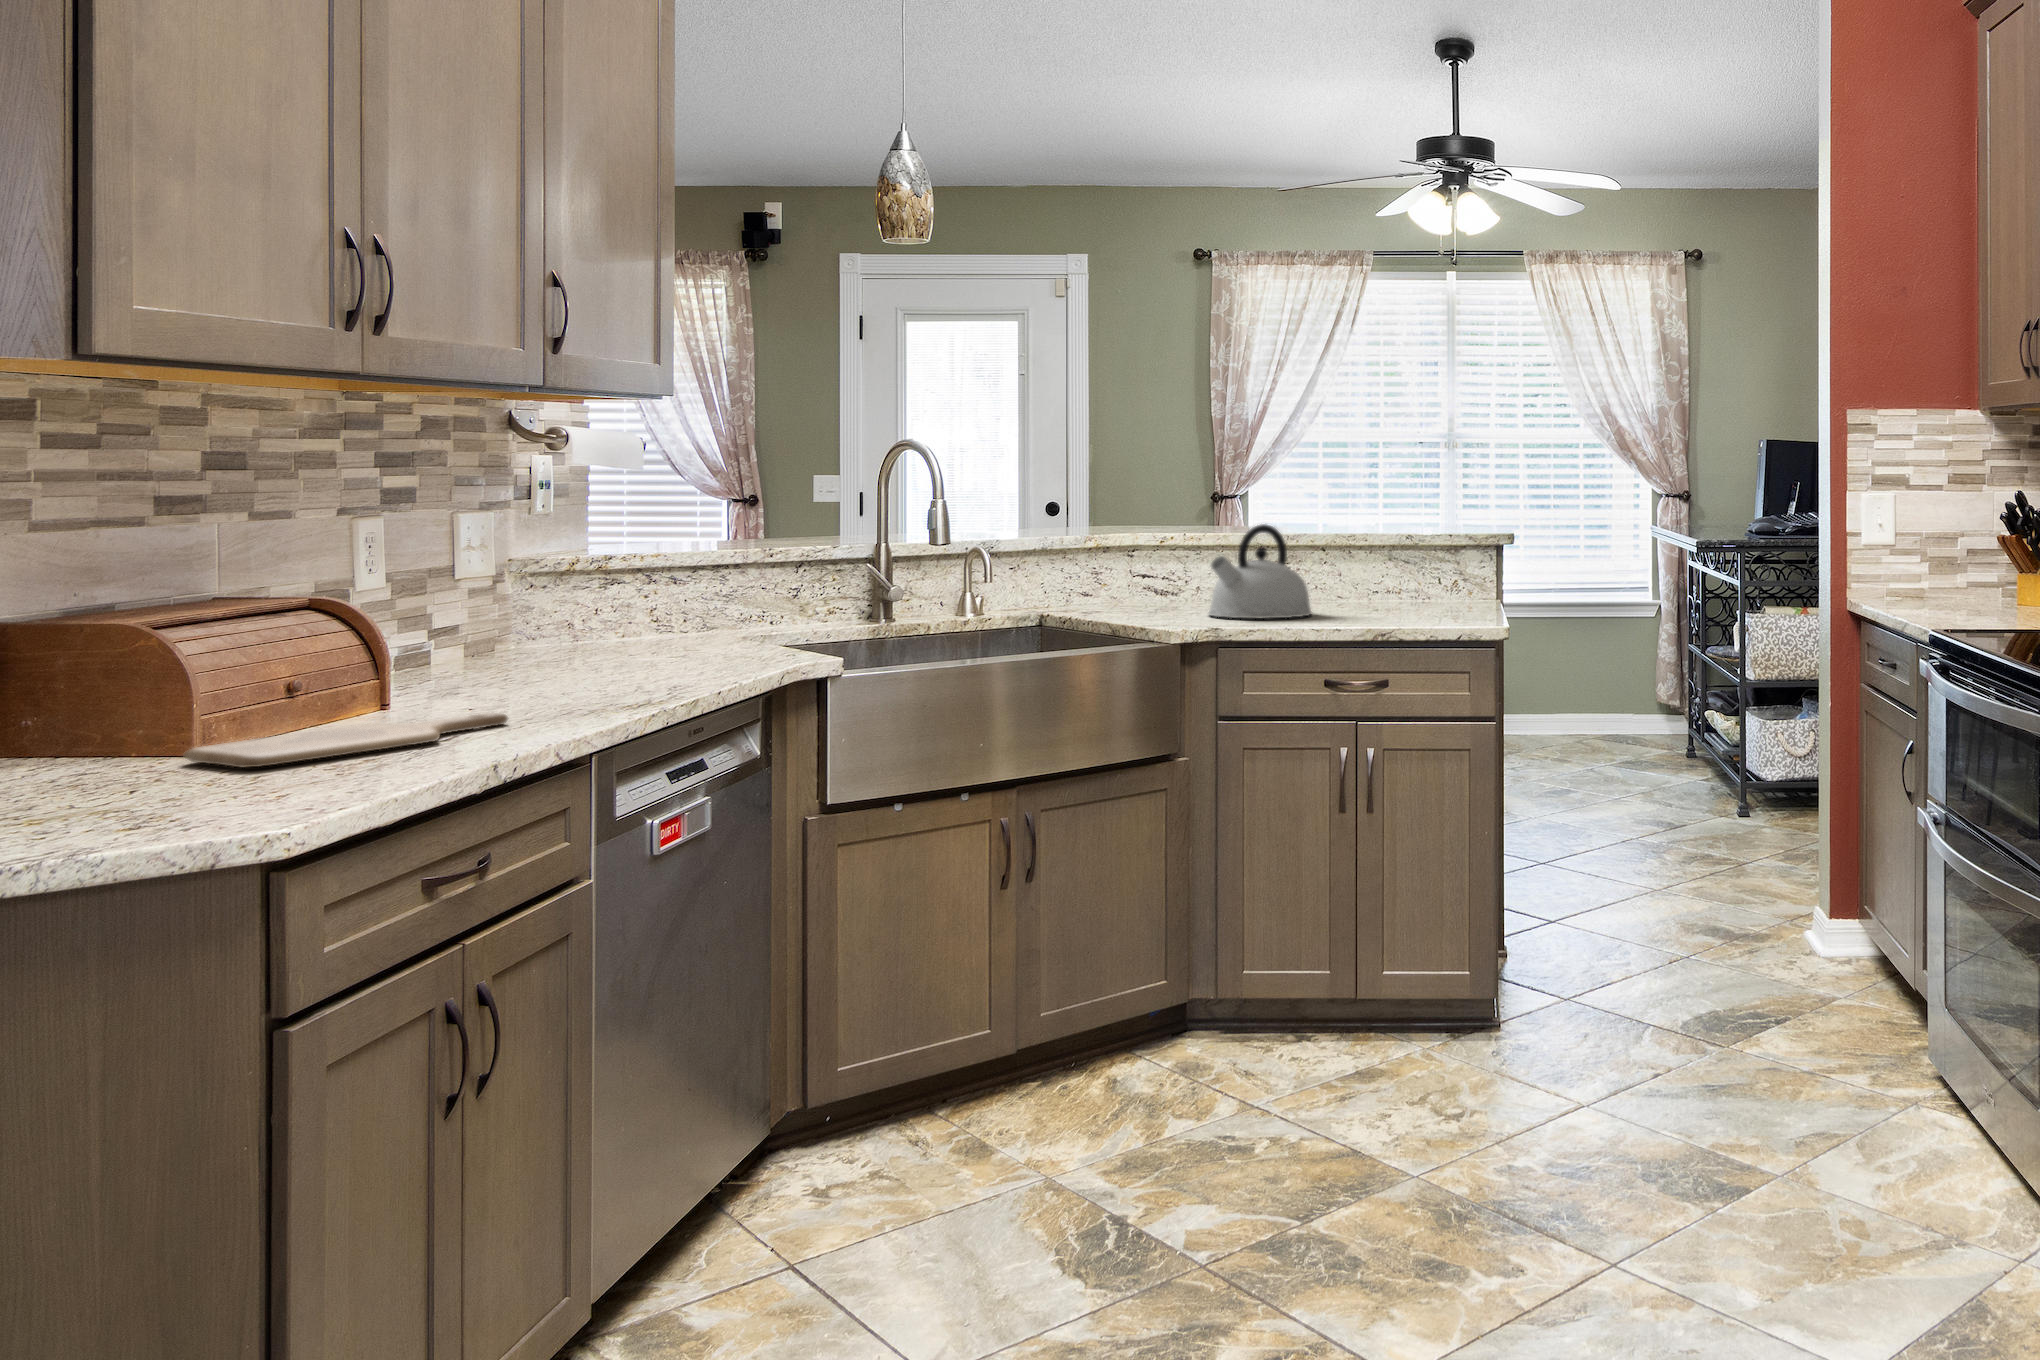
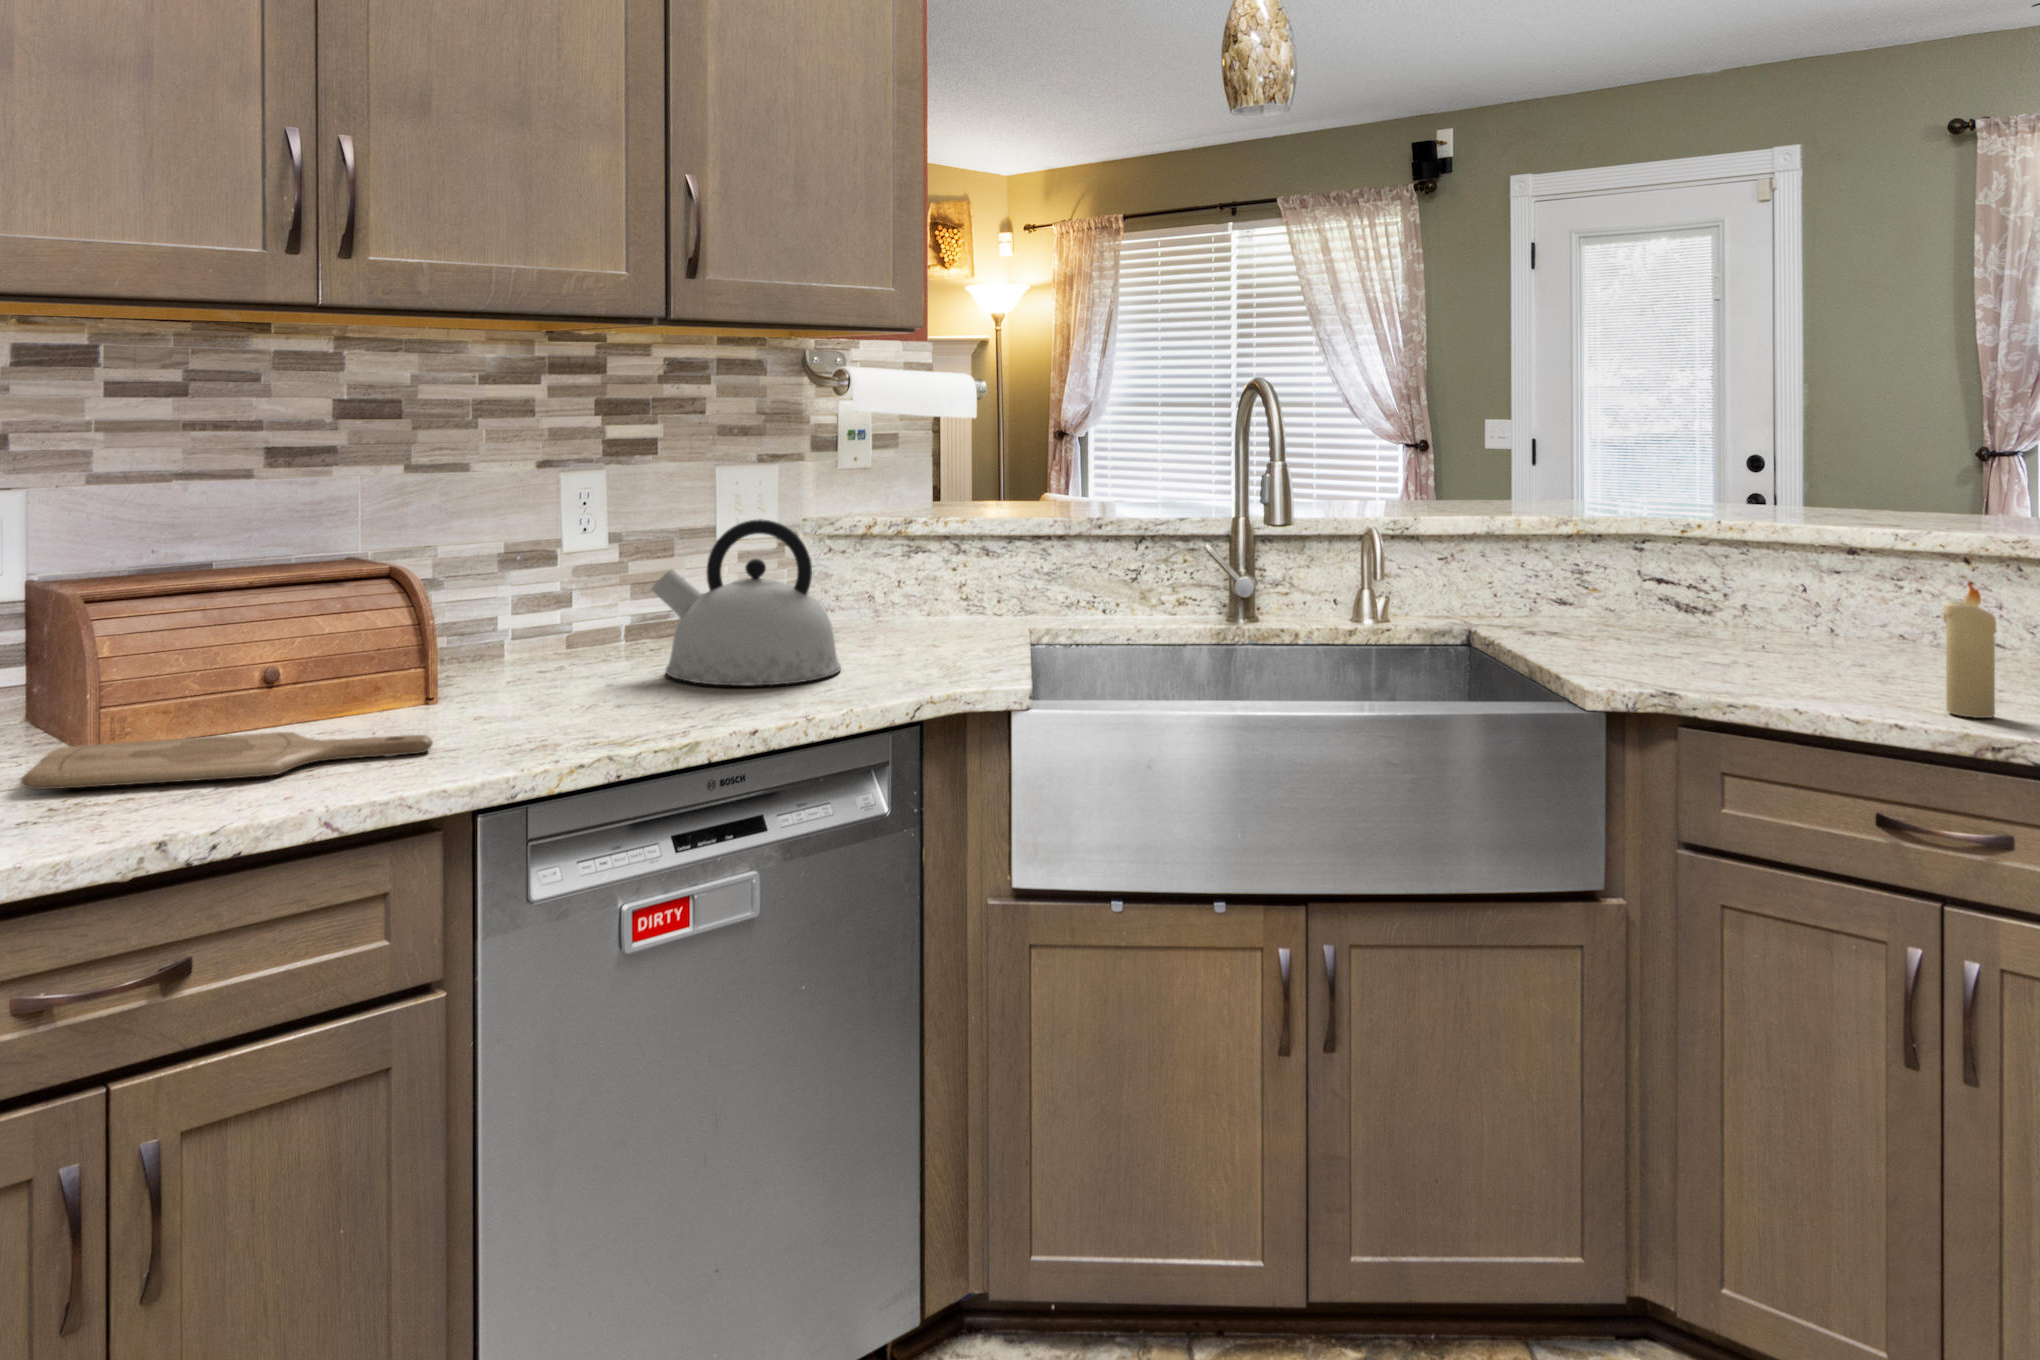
kettle: present [1209,524,1312,618] -> present [652,519,841,686]
candle: none [1346,550,1369,621] -> present [1943,582,1997,718]

